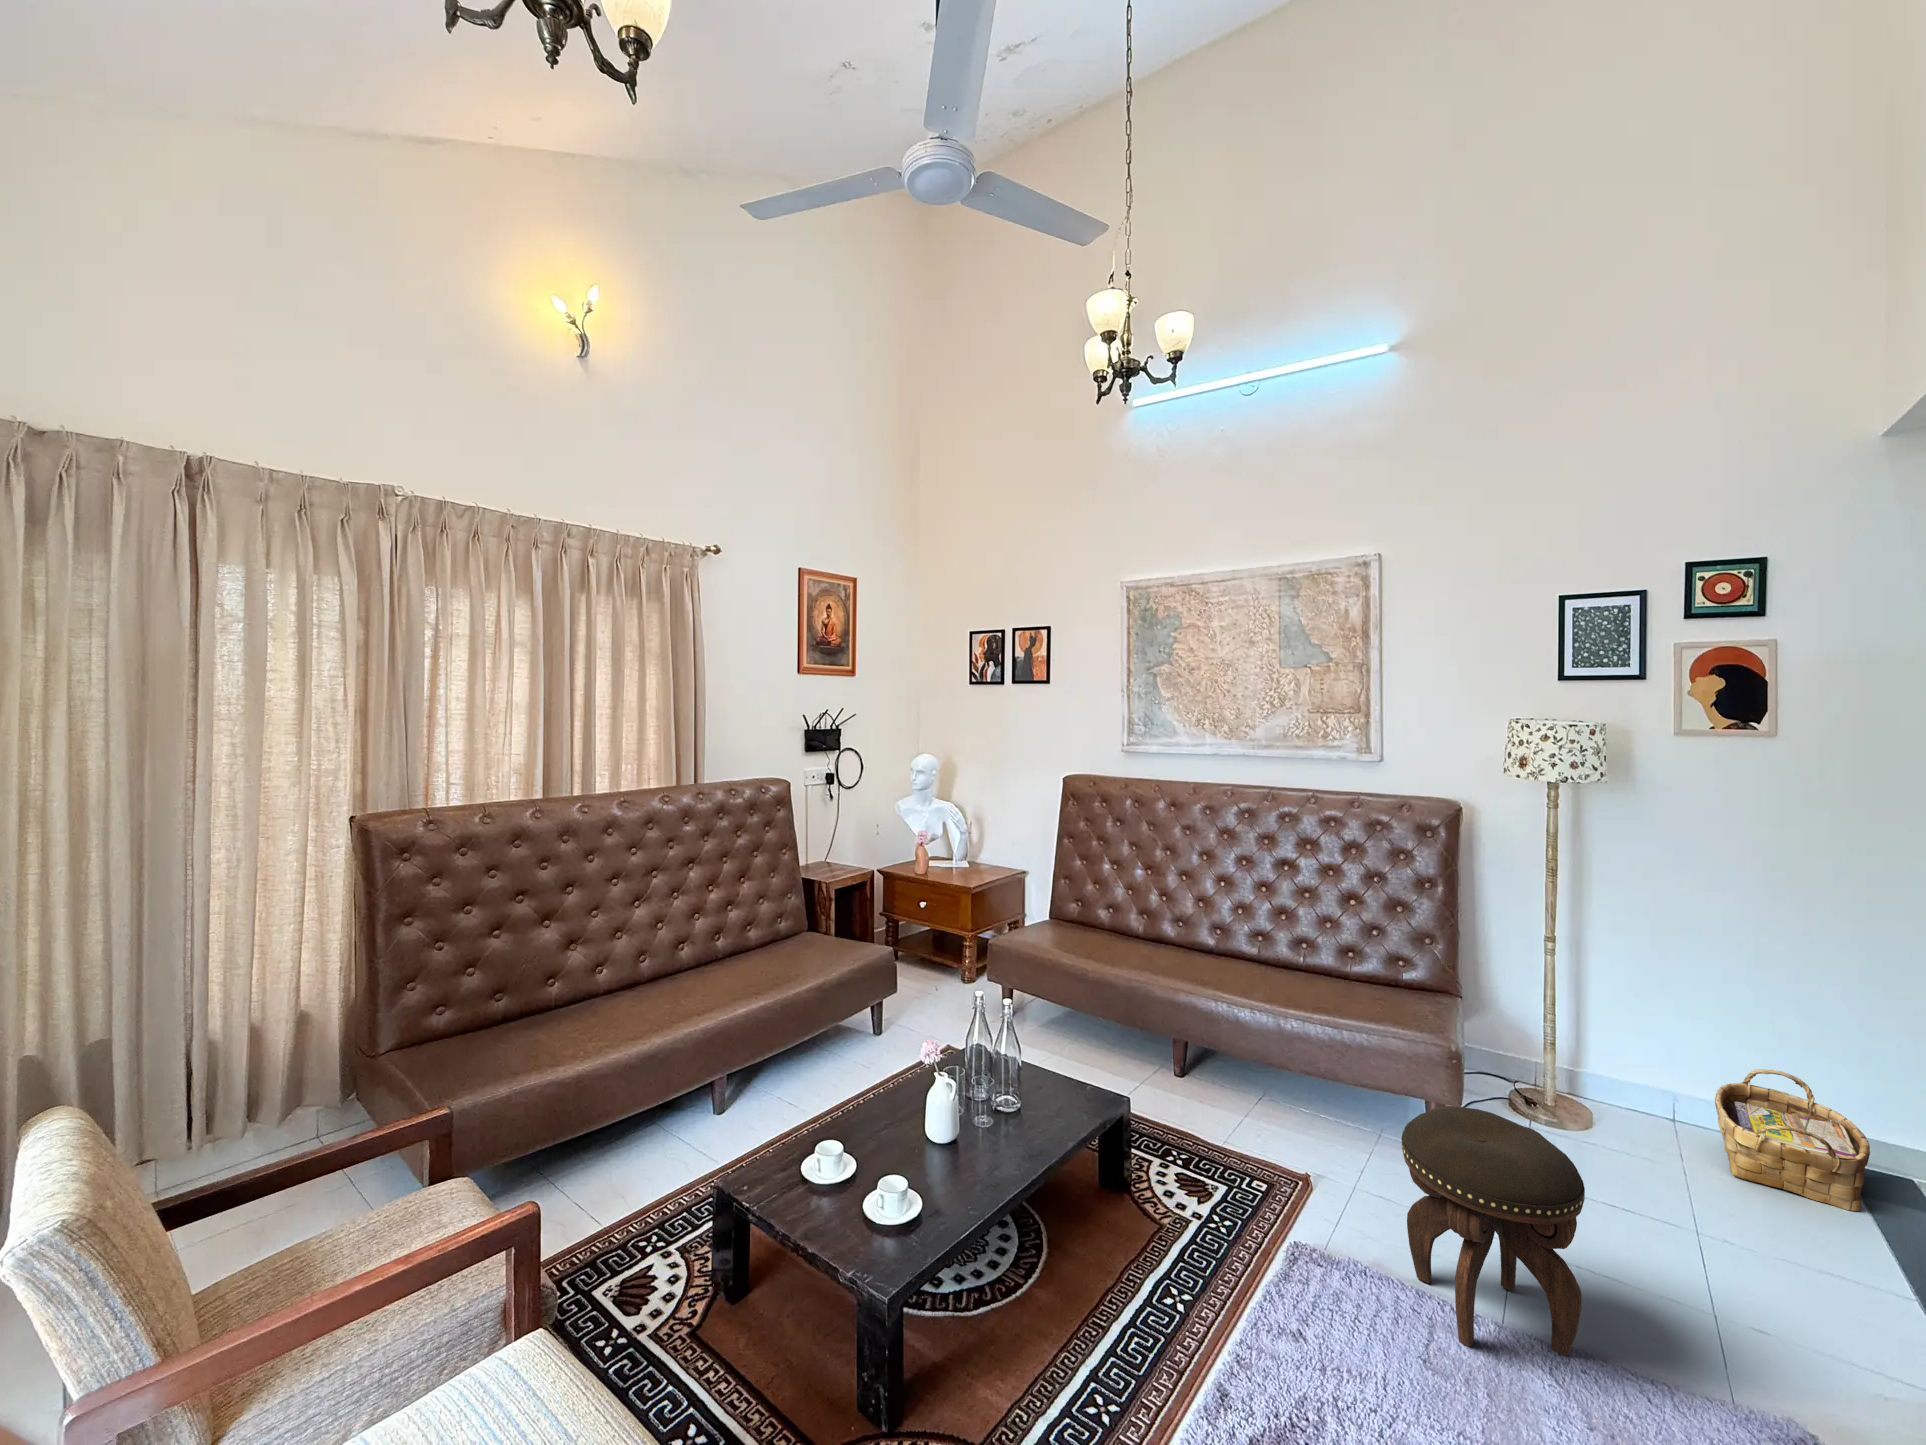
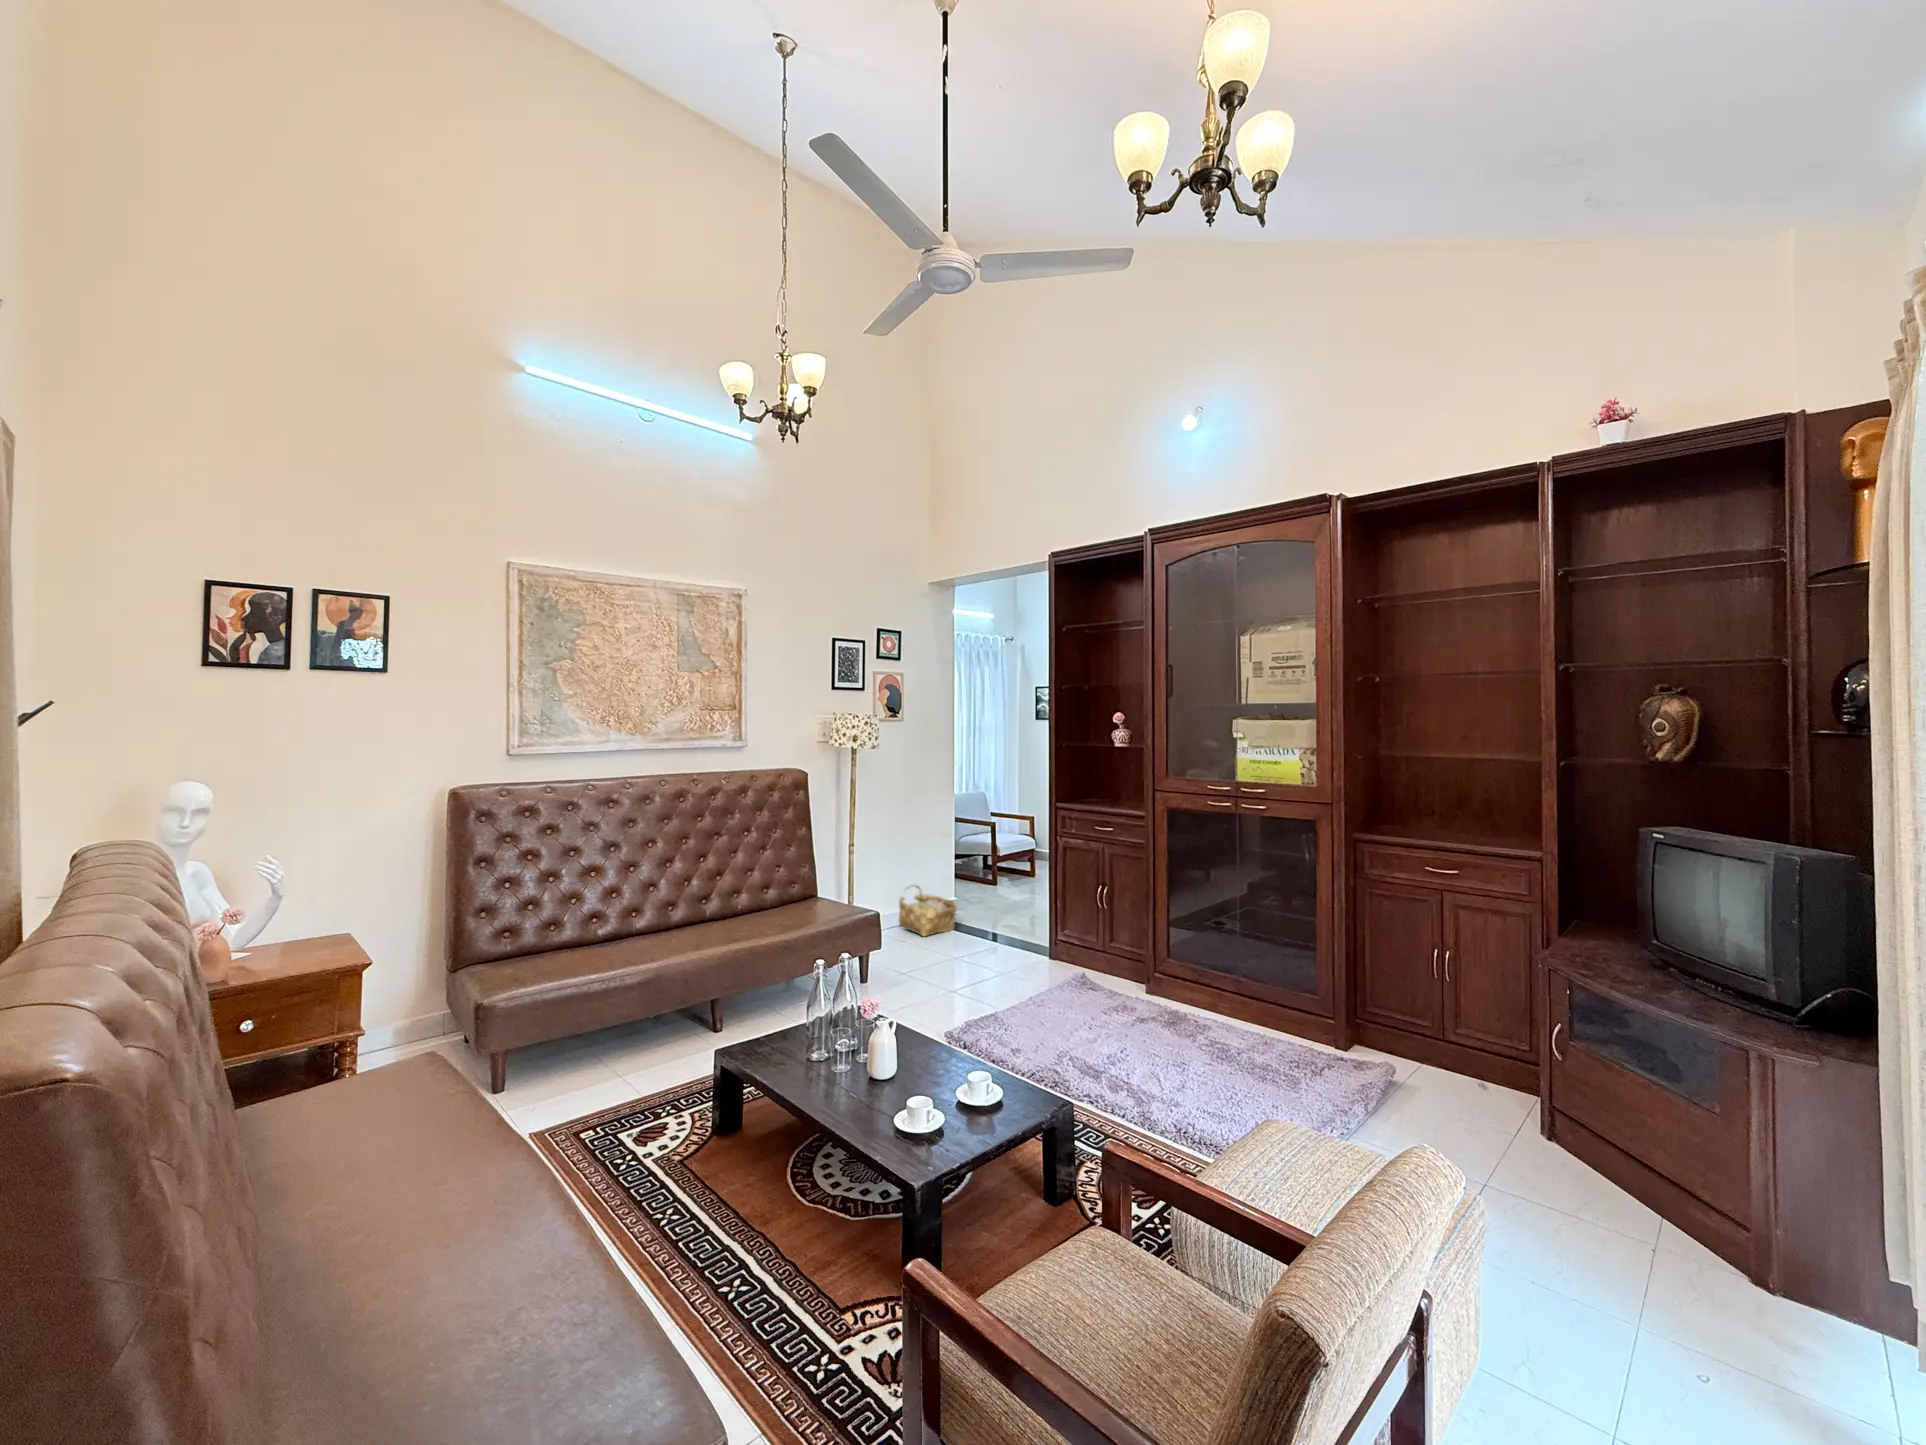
footstool: present [1402,1106,1585,1356] -> none [959,909,1034,1016]

